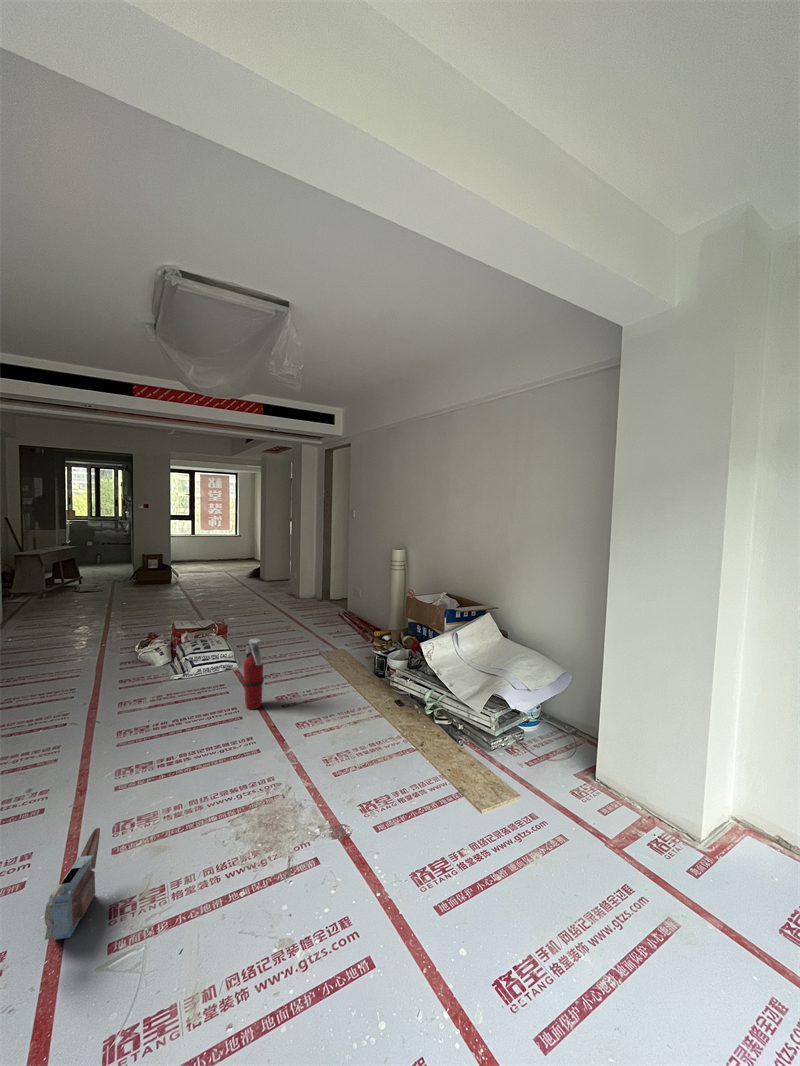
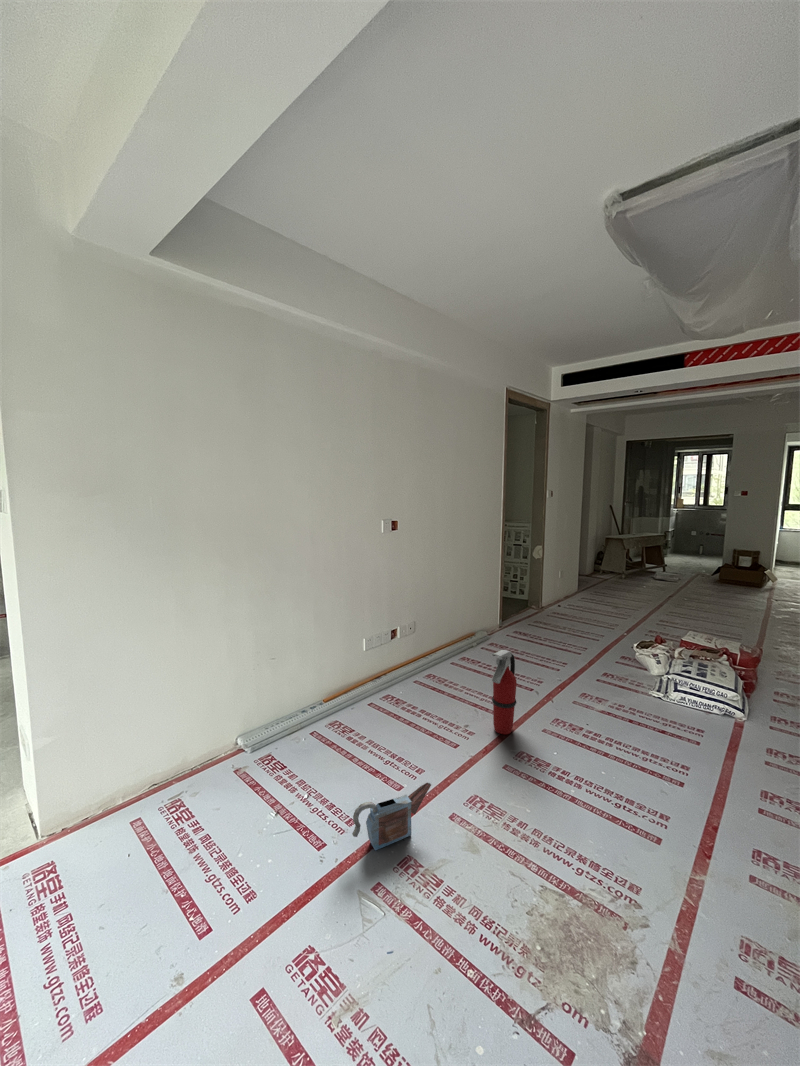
fire extinguisher: present [243,638,264,709] -> present [492,650,517,734]

